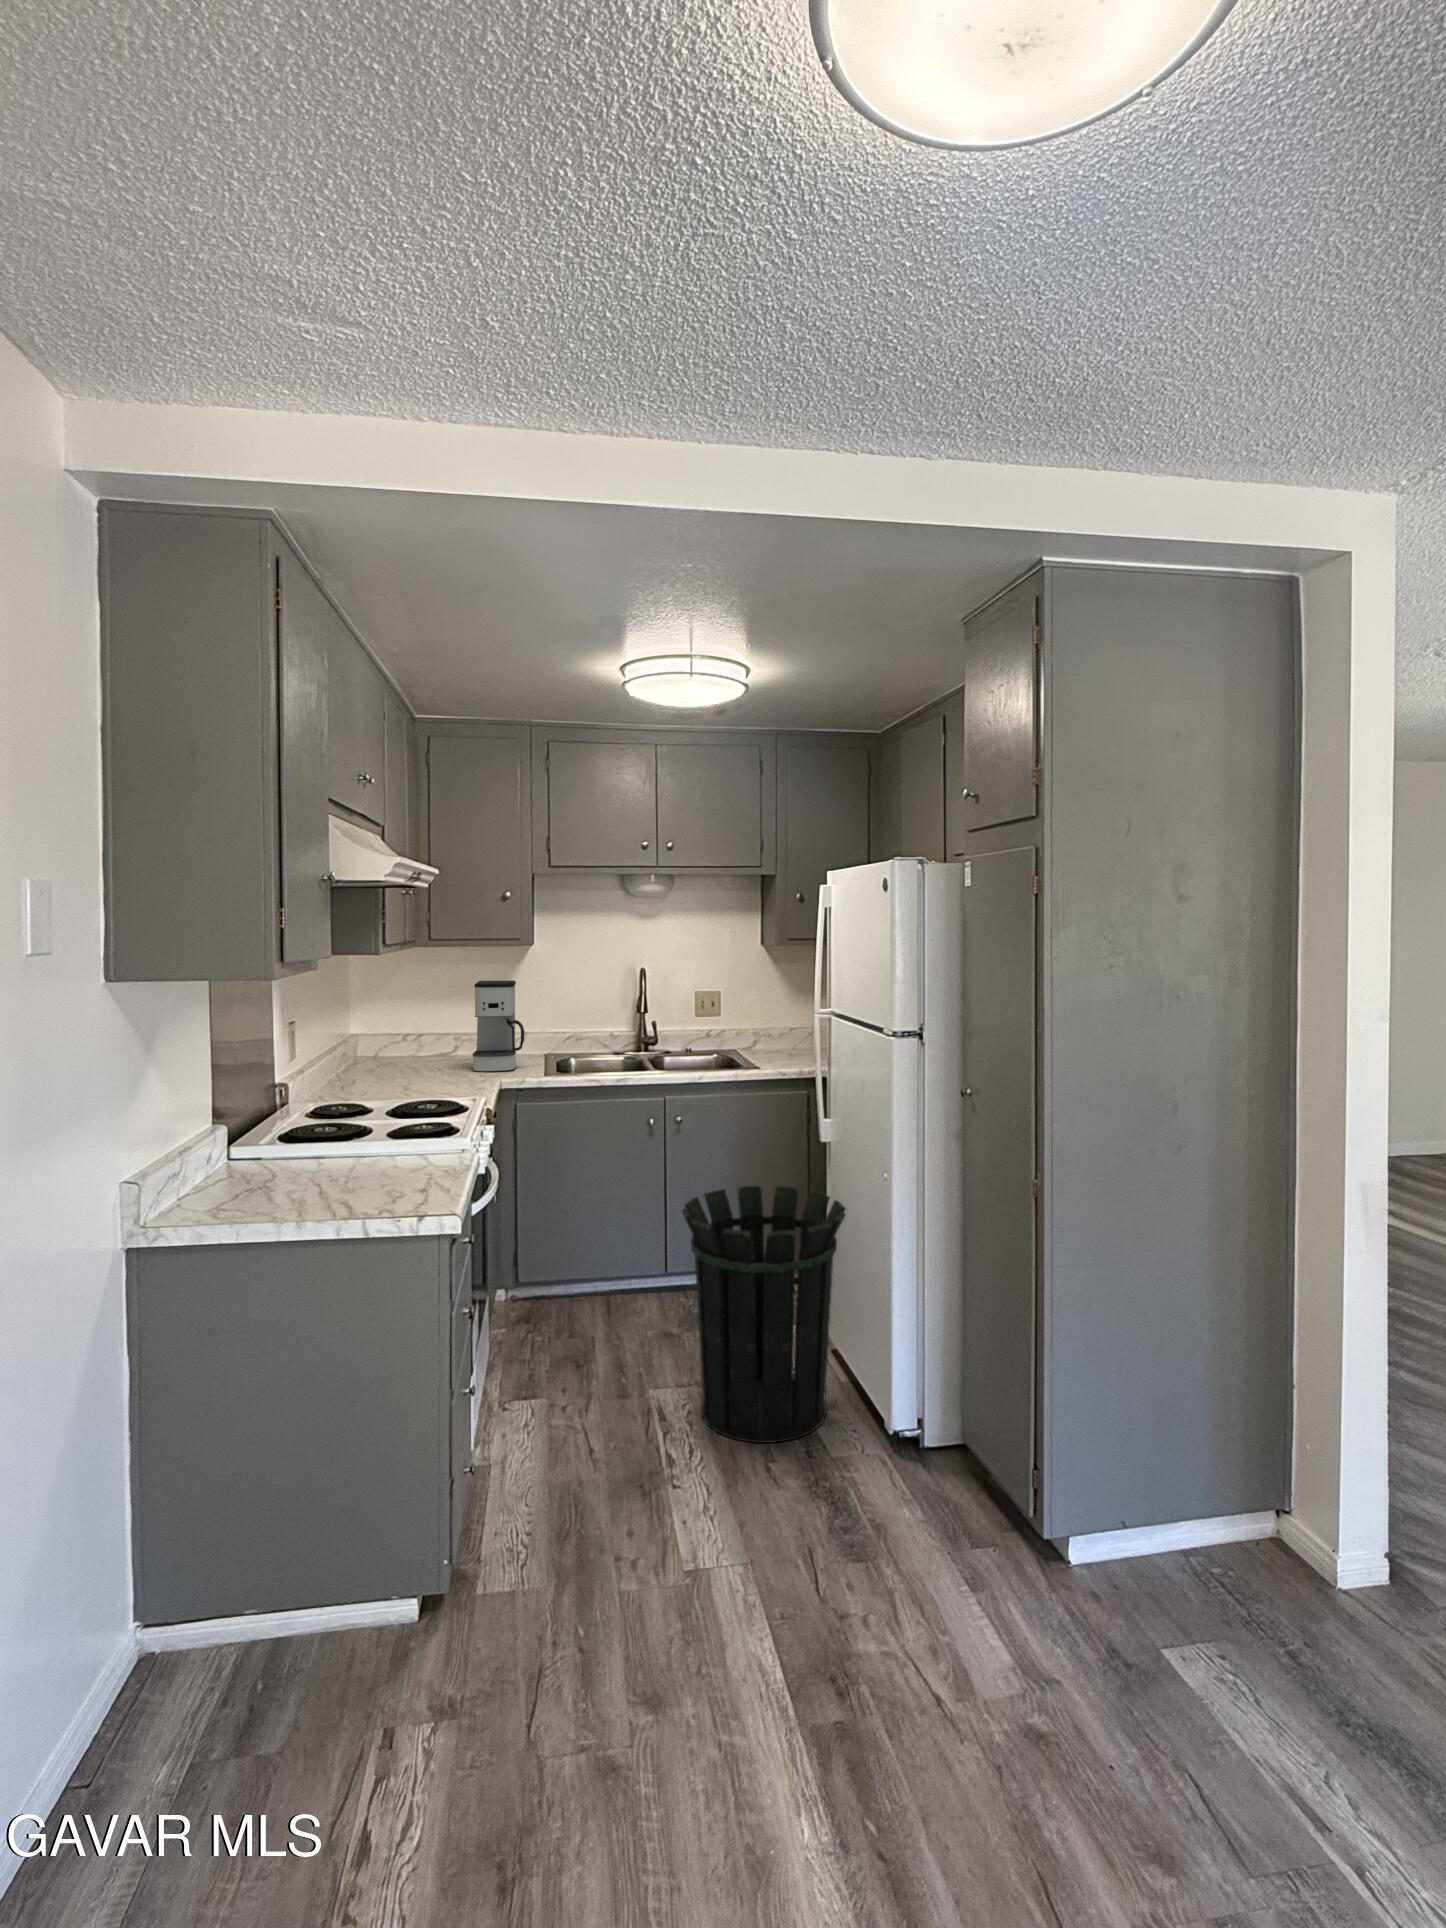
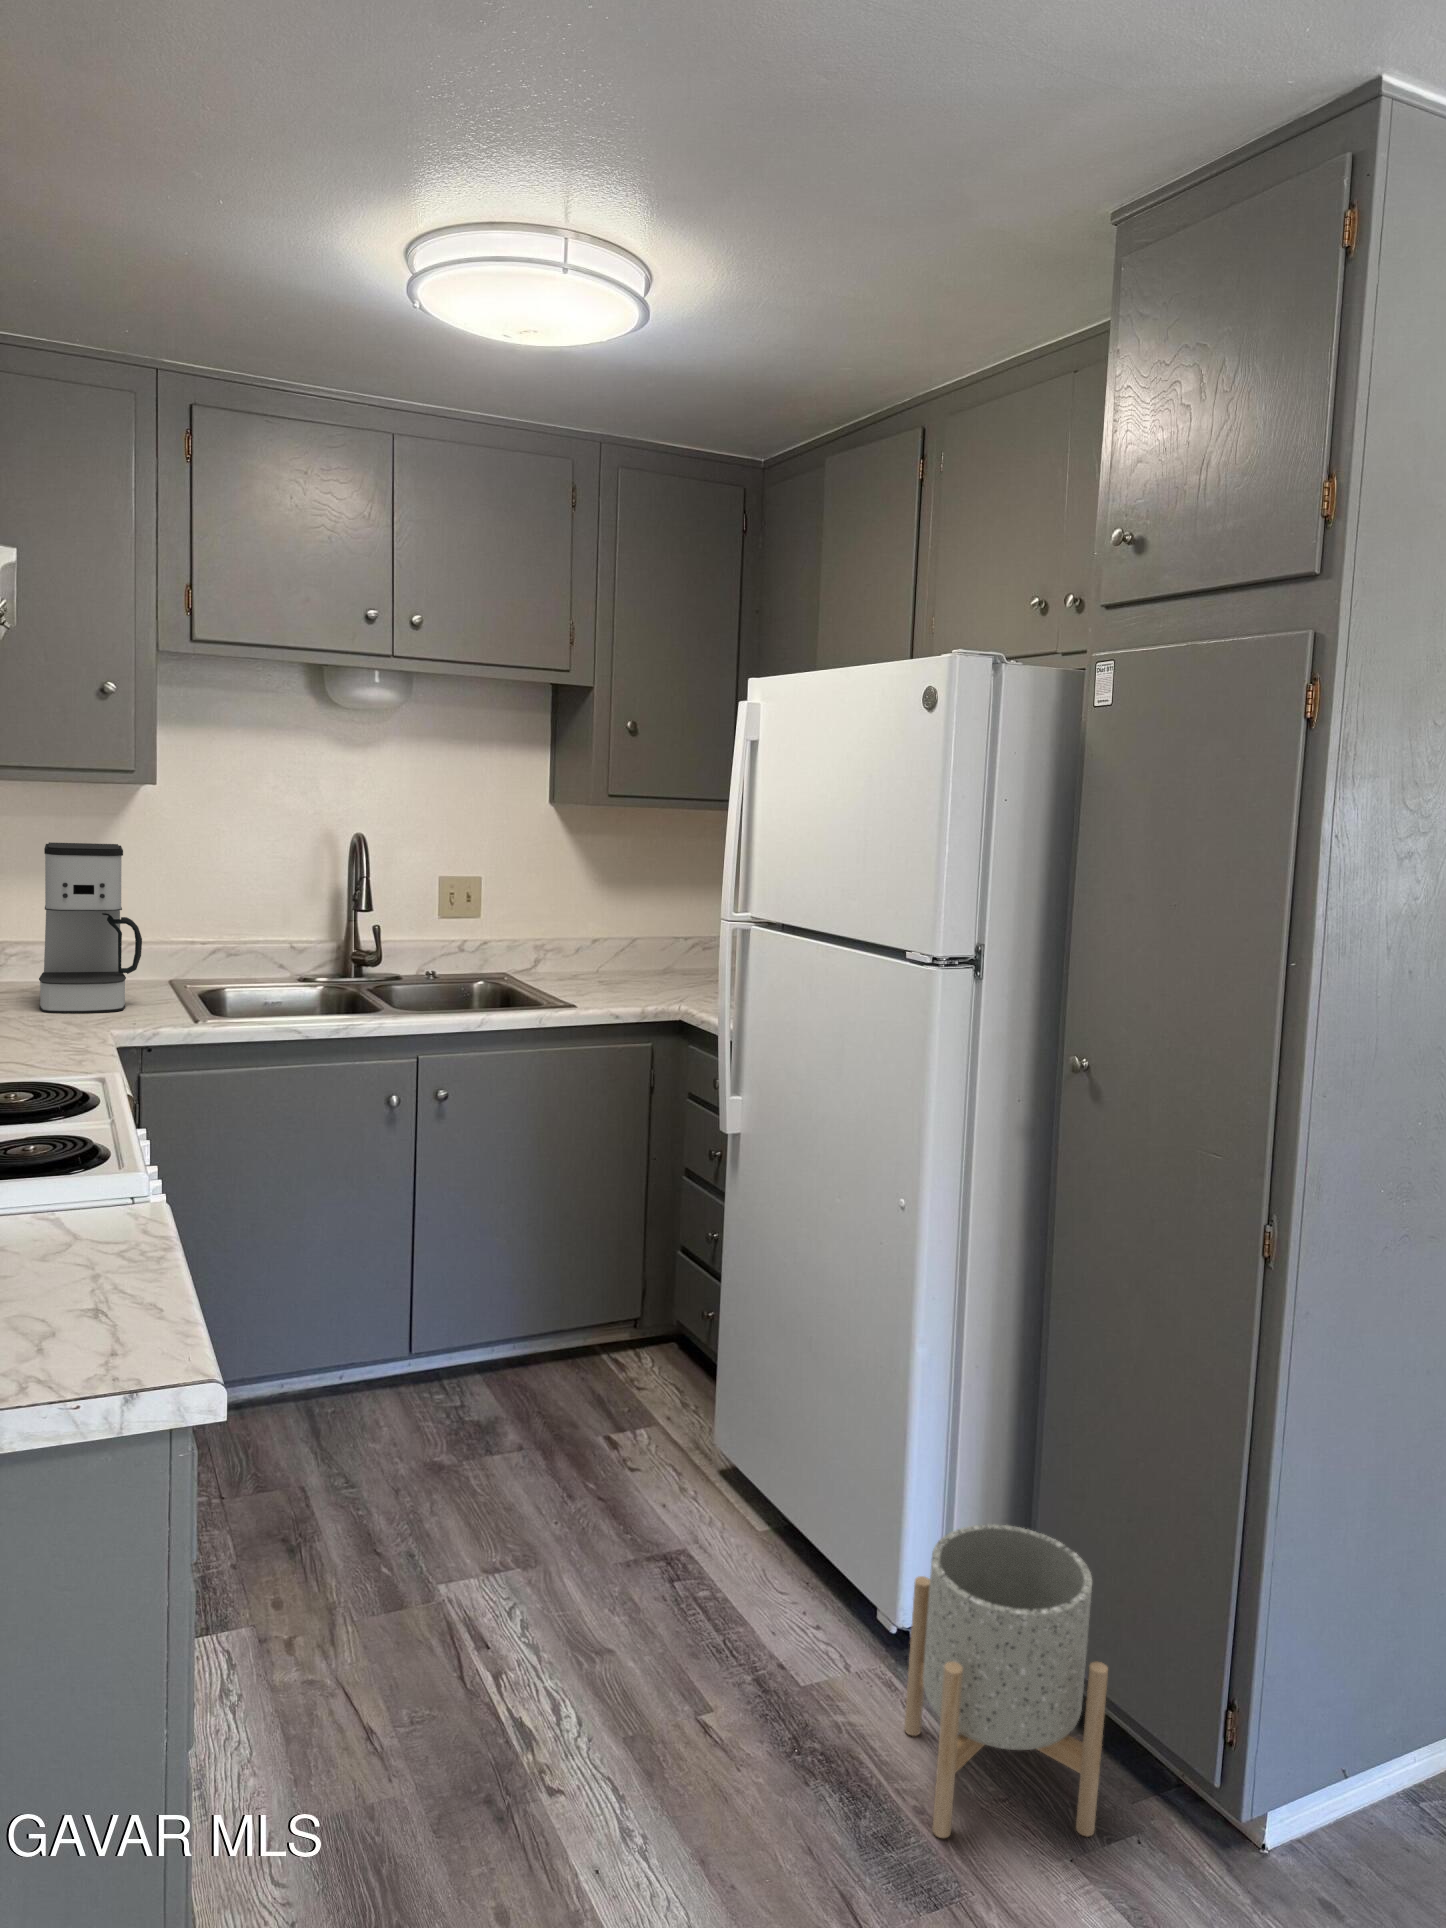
waste bin: present [682,1186,846,1443] -> none [523,1219,817,1675]
planter: none [876,1362,973,1546] -> present [904,1524,1108,1838]

